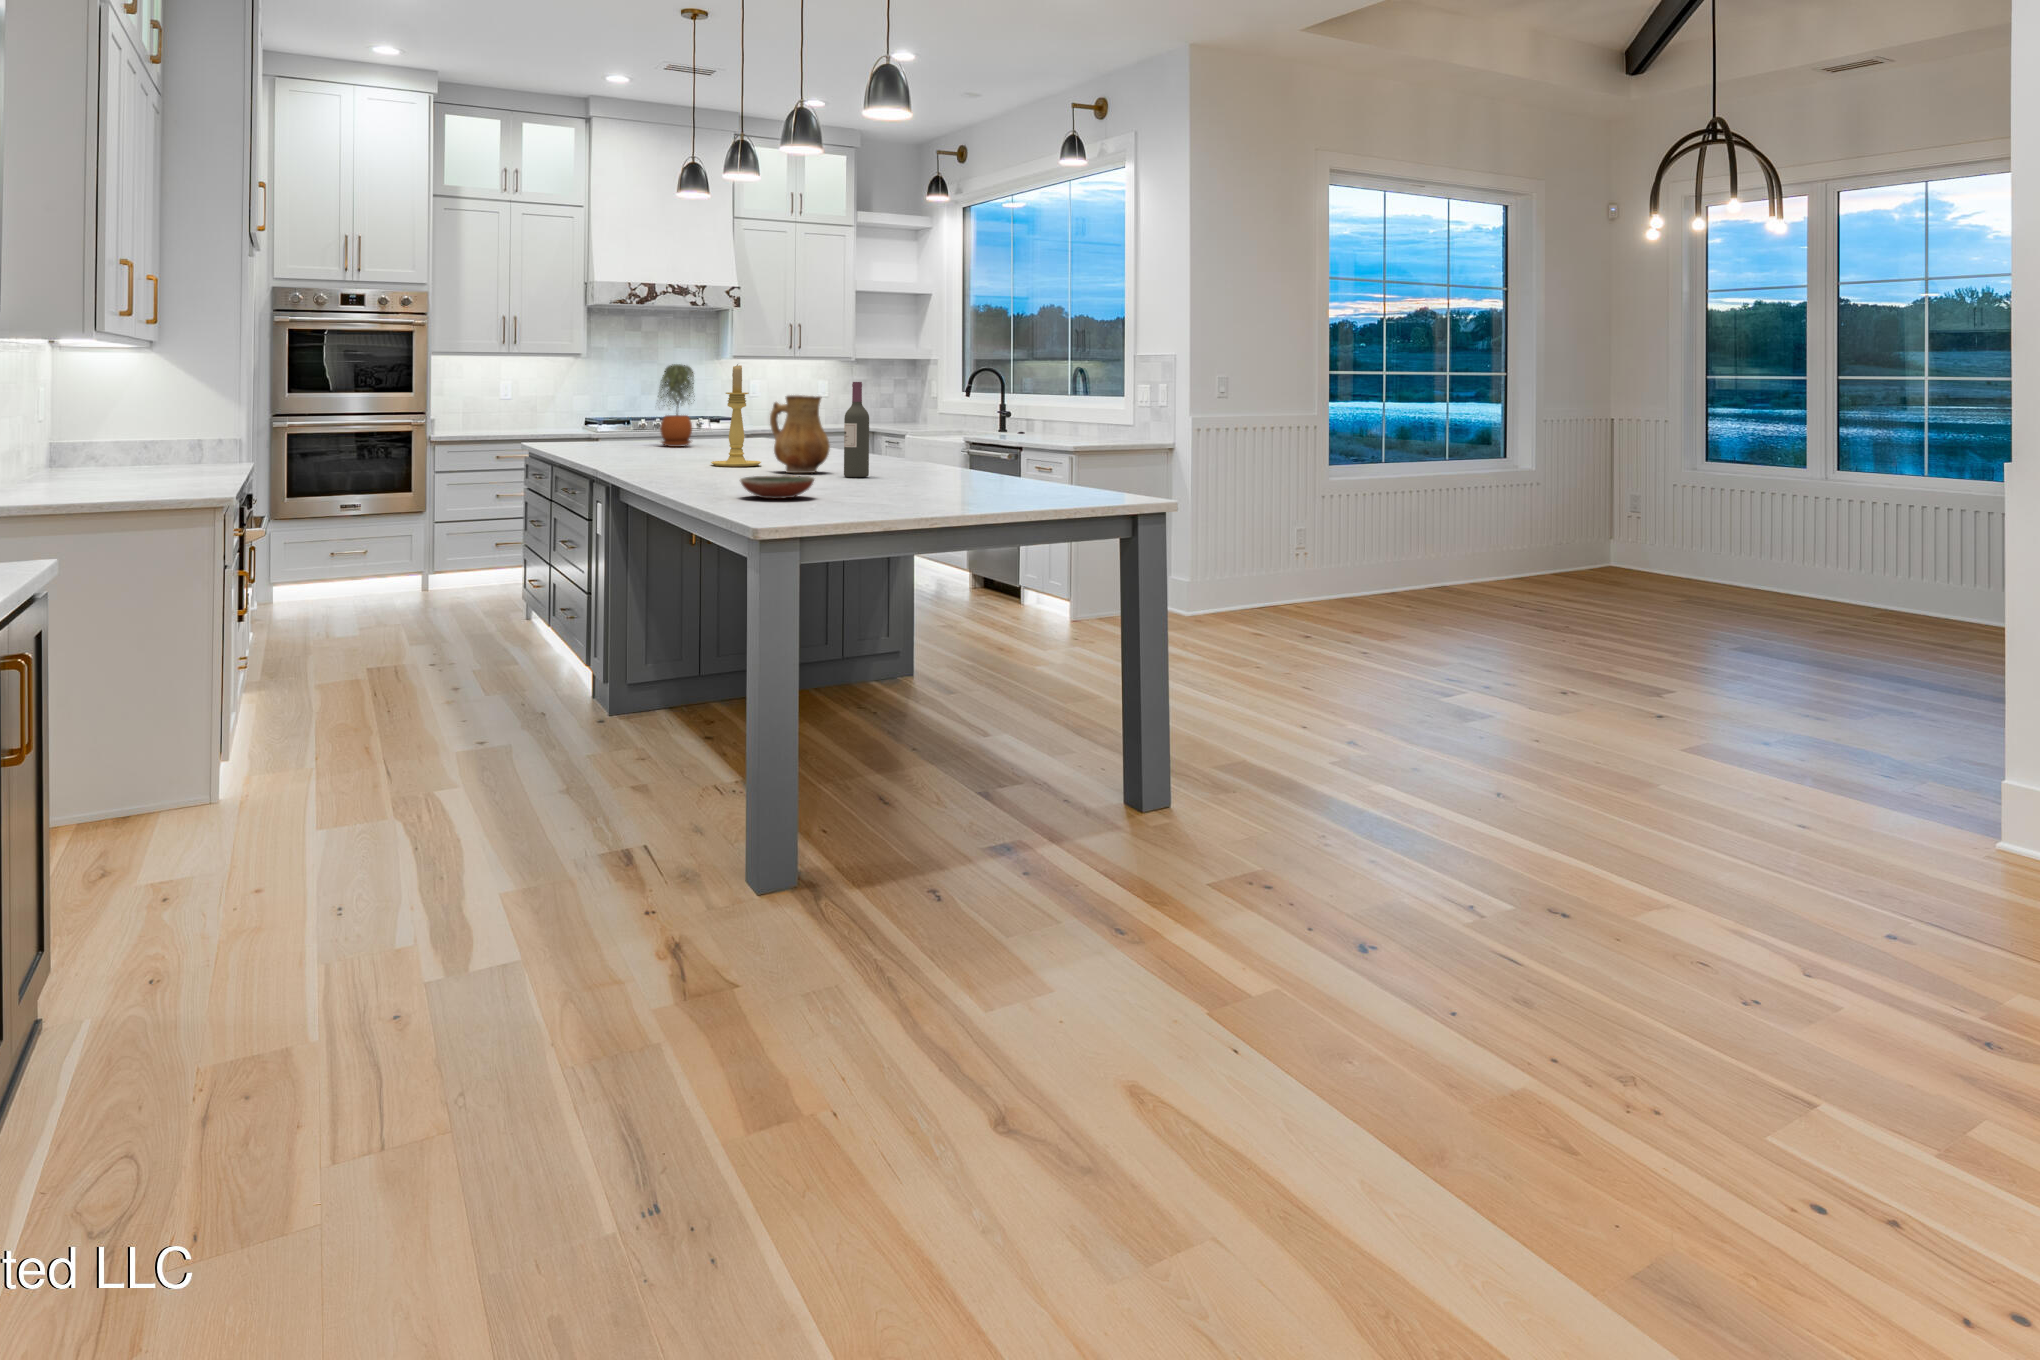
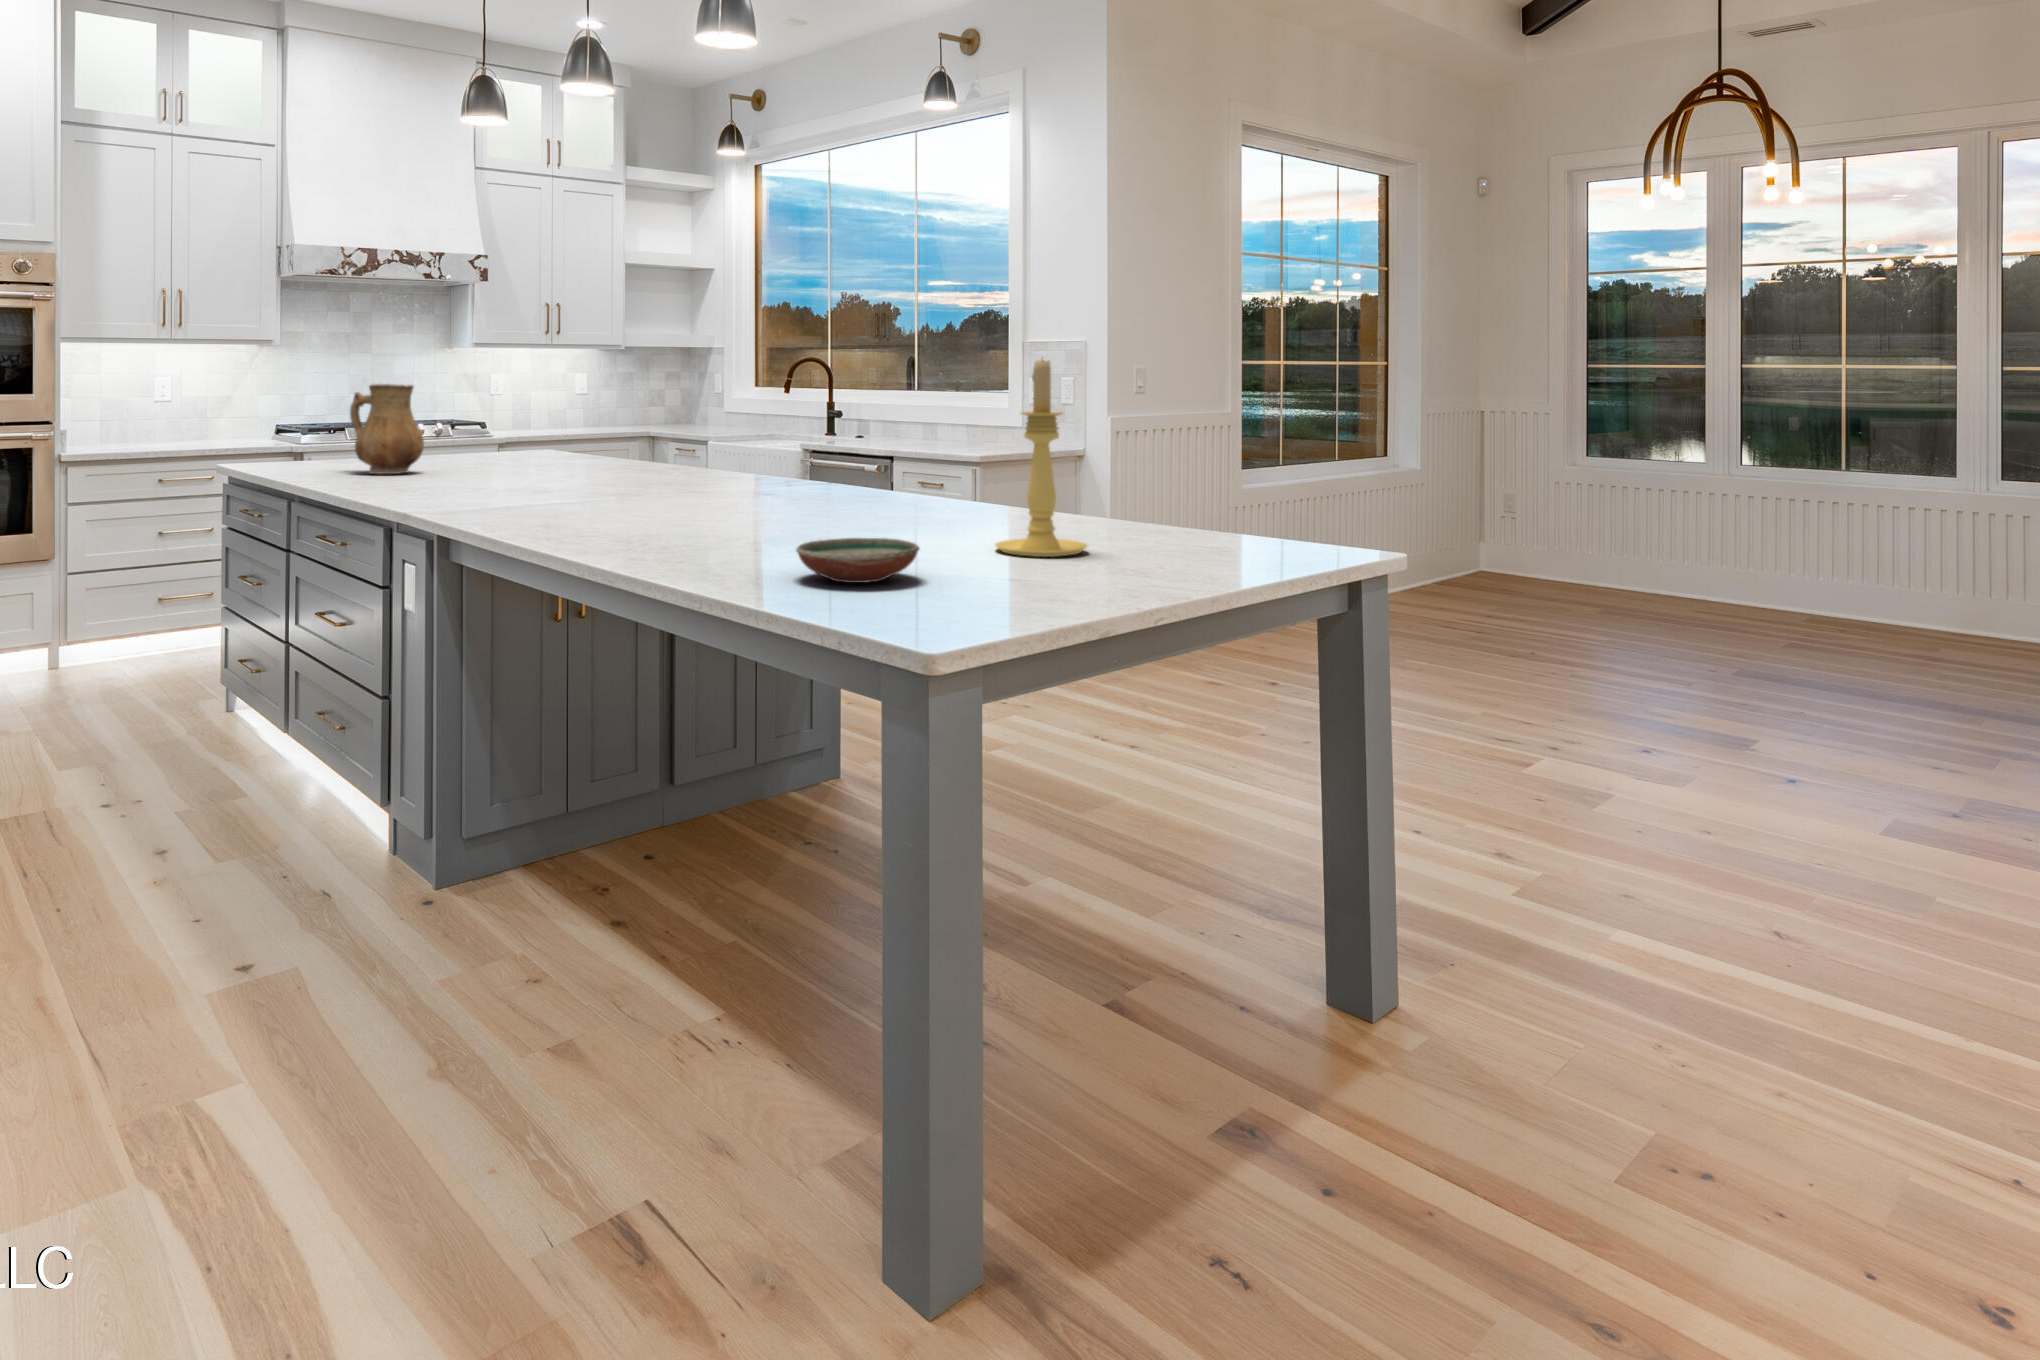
potted plant: present [658,364,695,447] -> none [439,352,494,467]
candle holder: present [711,364,761,467] -> present [995,360,1087,557]
wine bottle: present [844,382,869,477] -> none [828,379,865,521]
ceramic pitcher: present [770,395,830,473] -> present [350,384,424,474]

